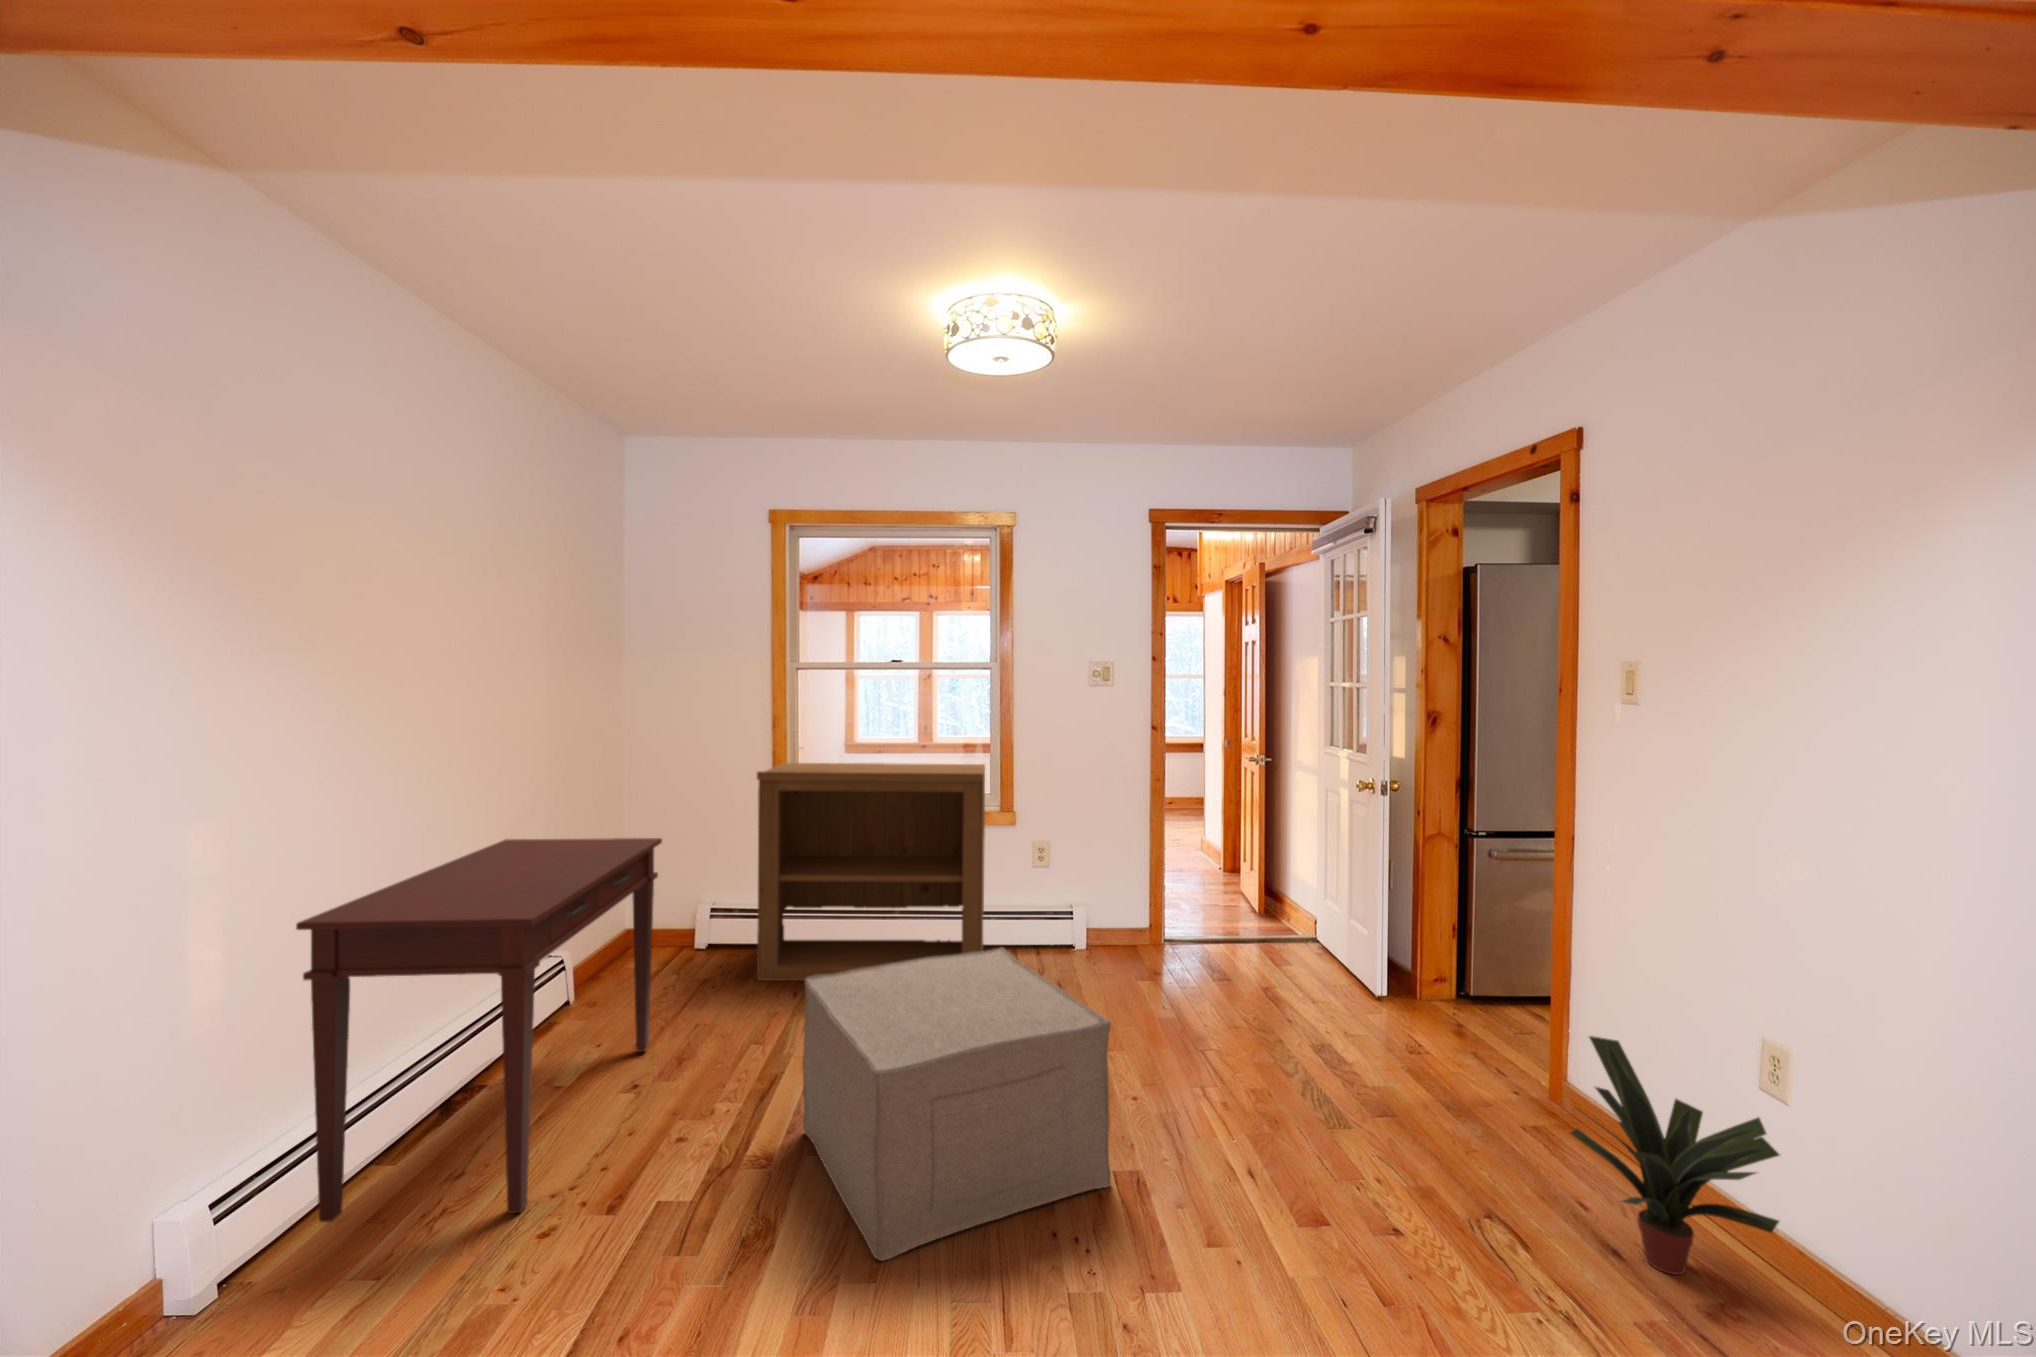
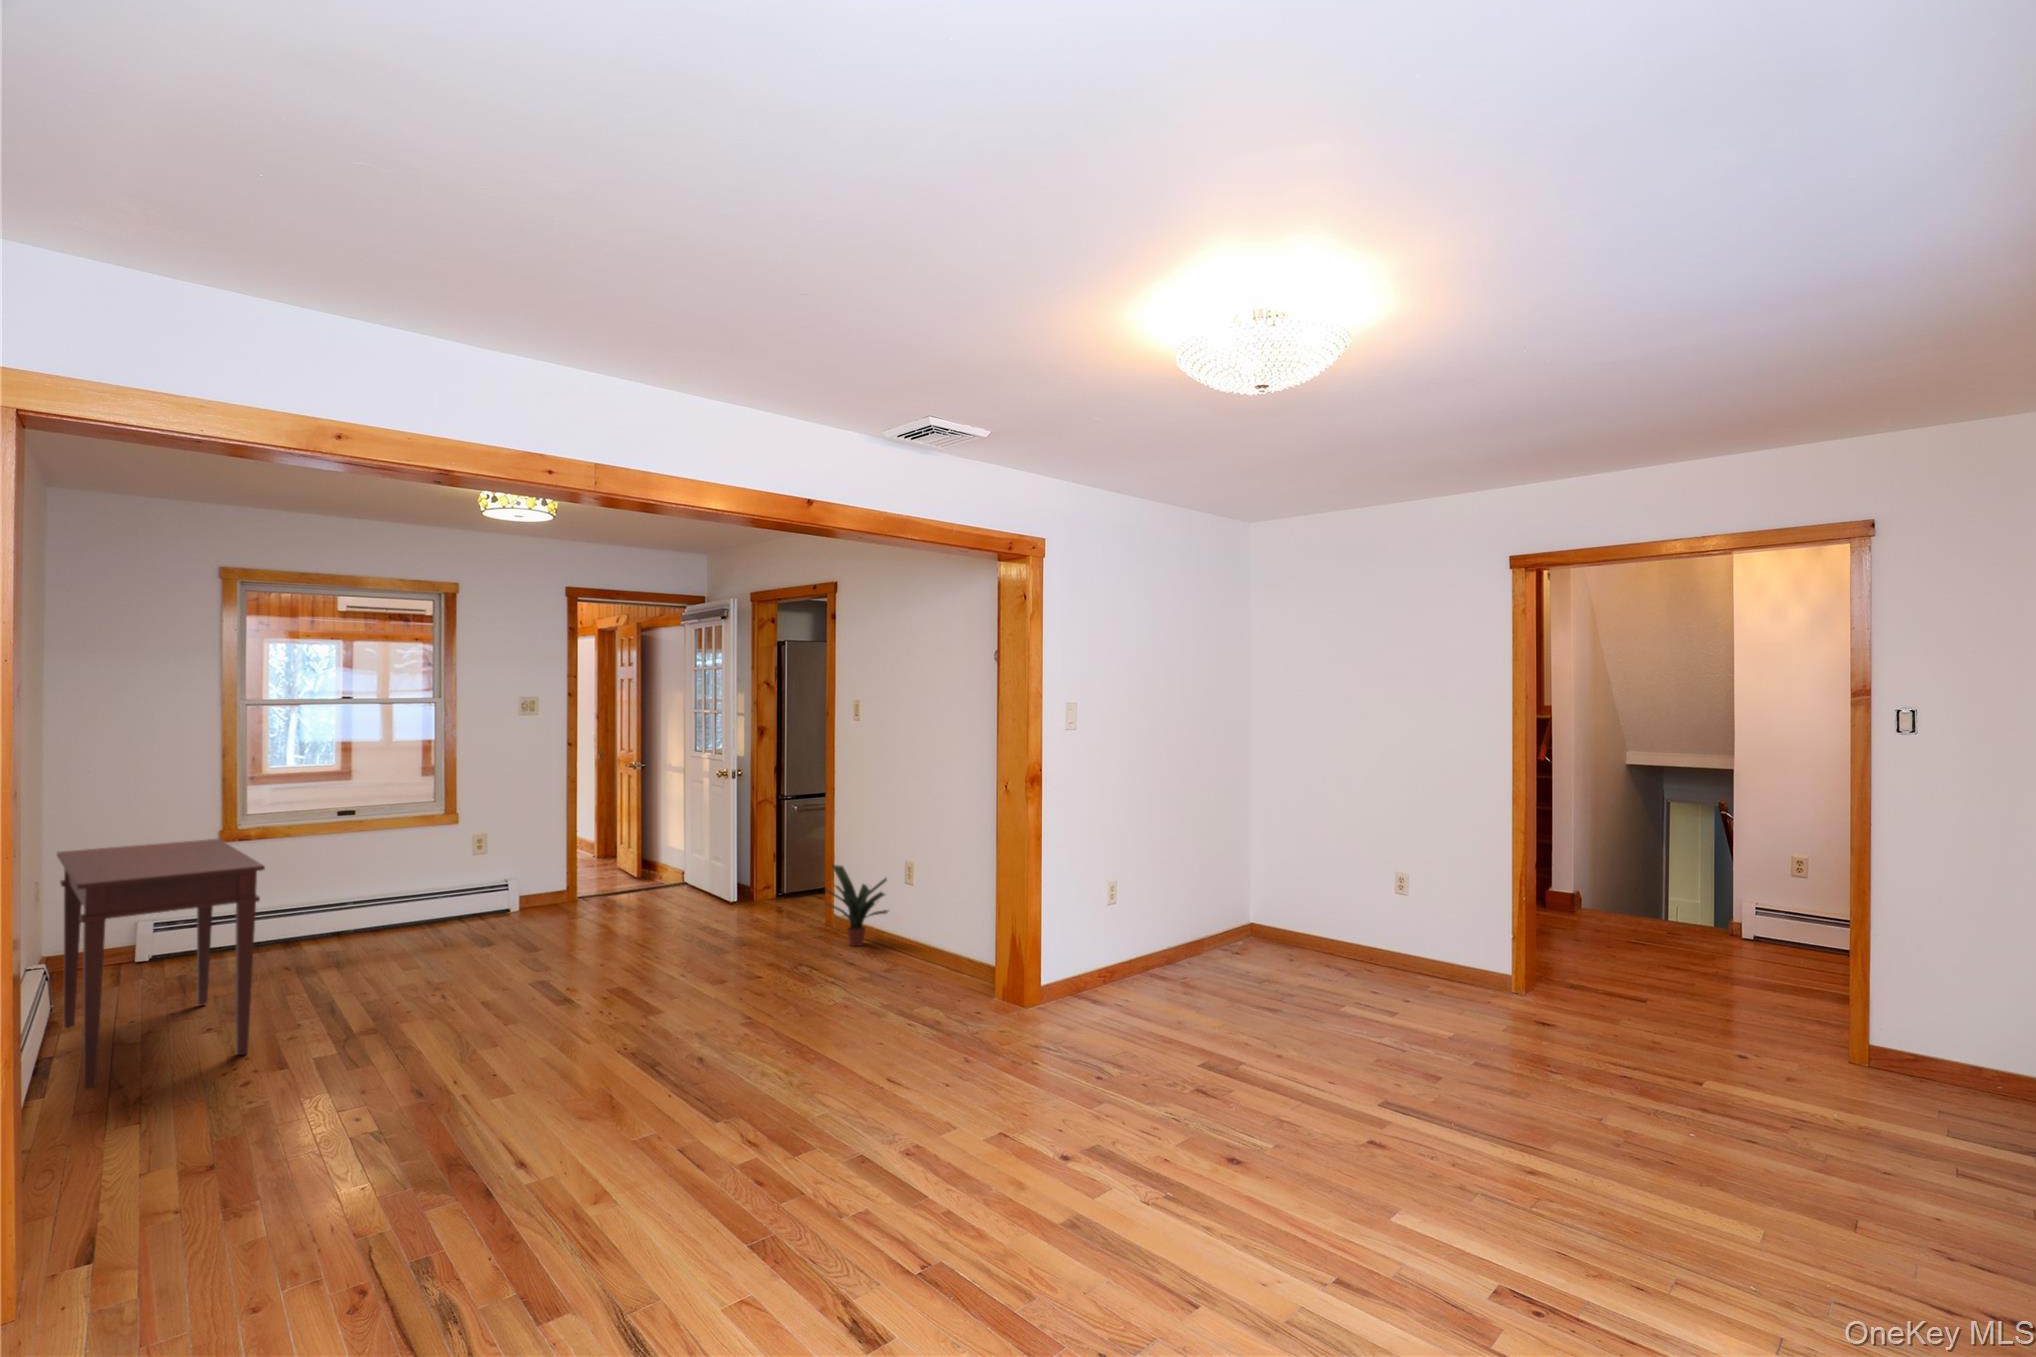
bookshelf: present [757,763,985,981] -> none [233,777,457,966]
ottoman: present [803,947,1111,1261] -> none [405,878,617,1013]

